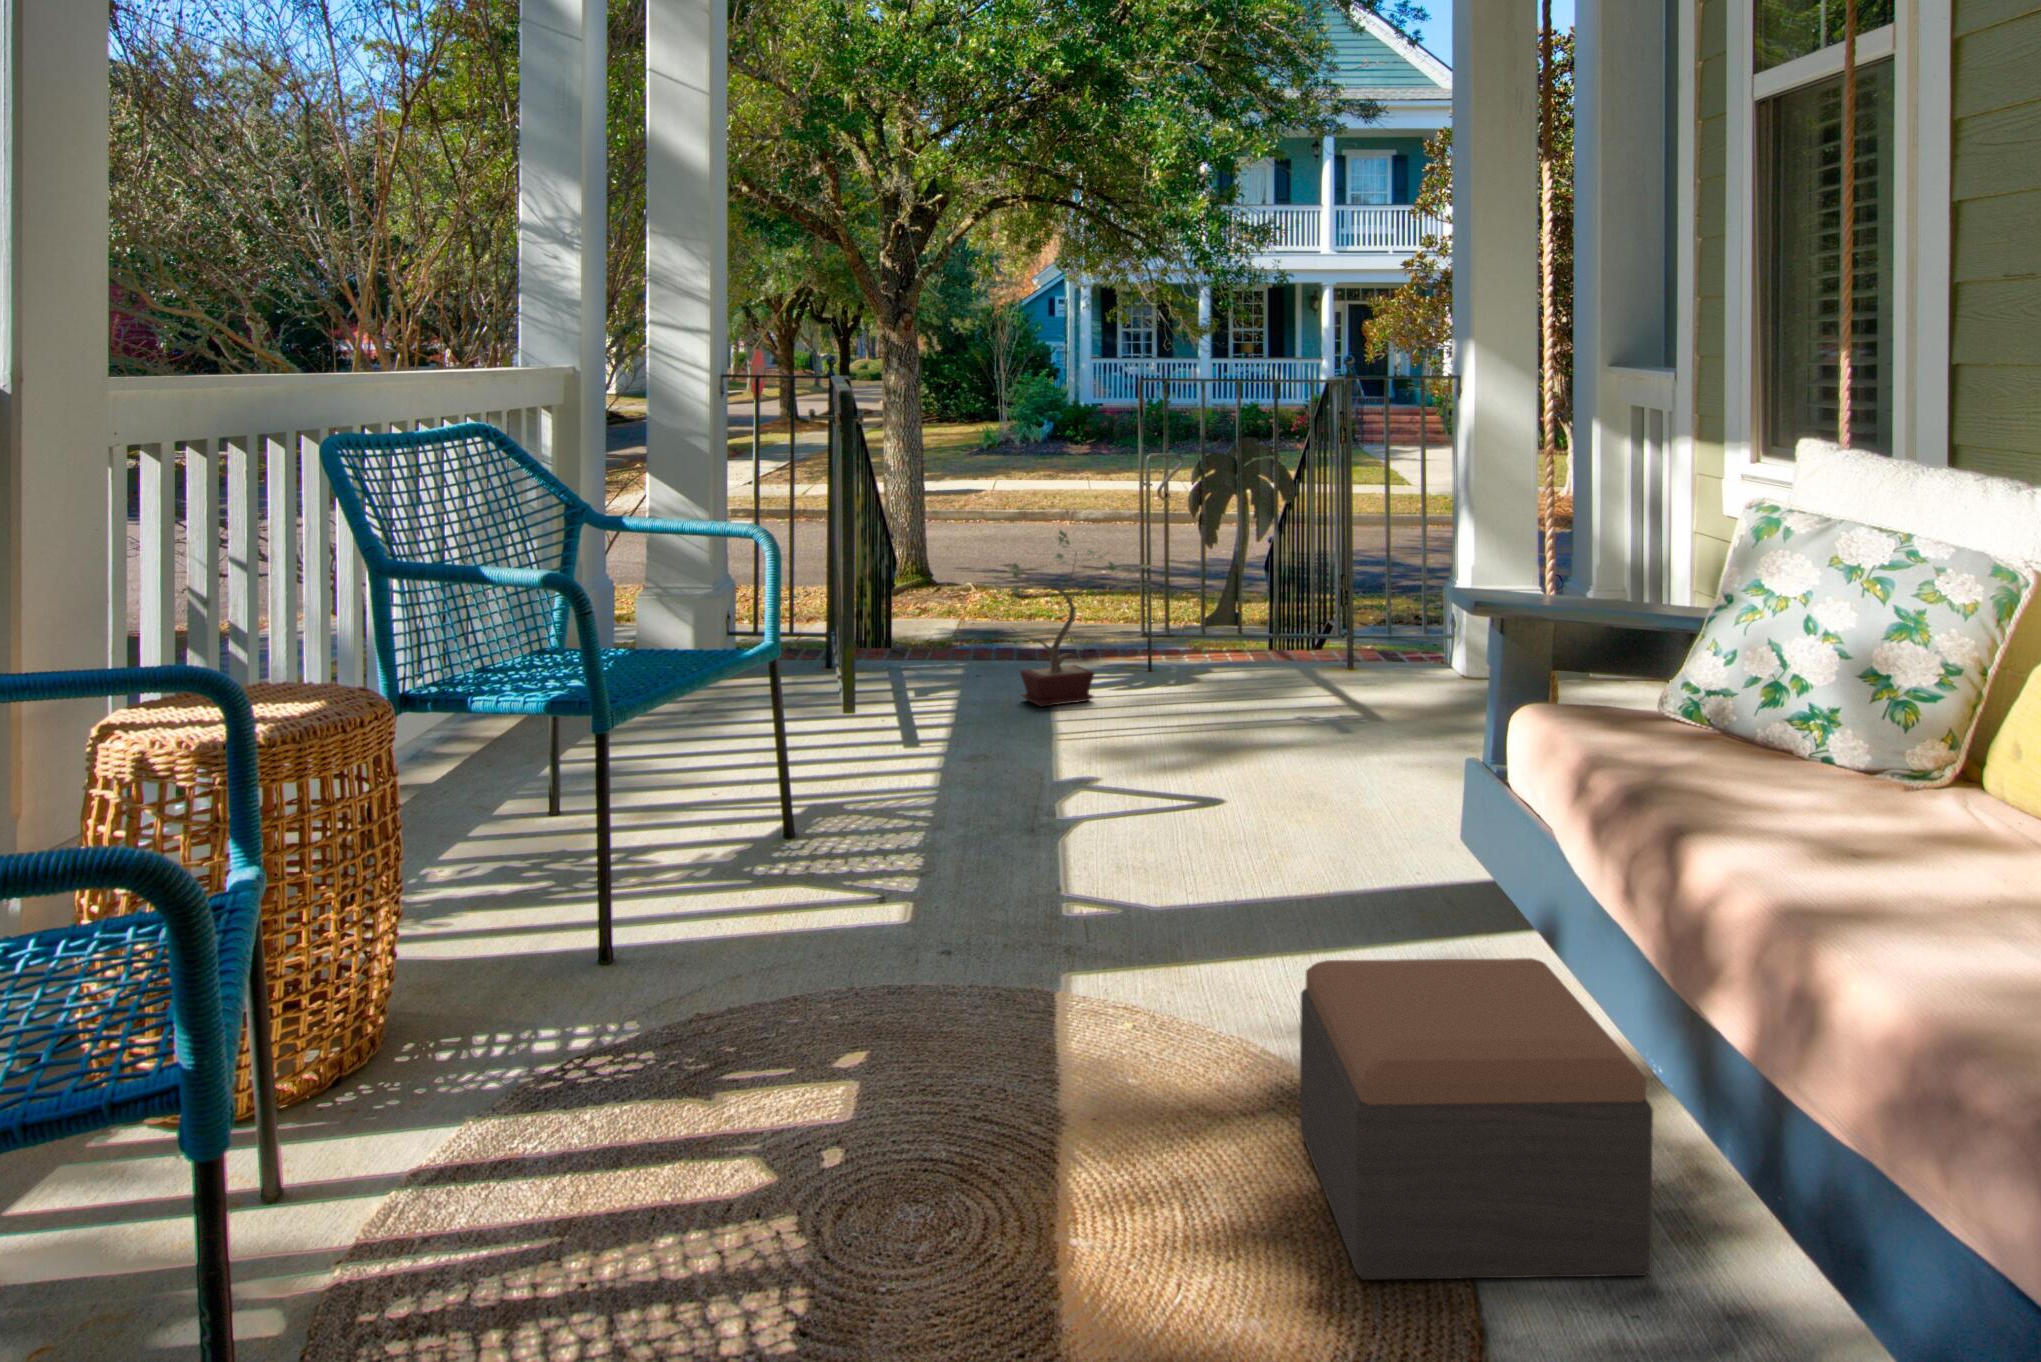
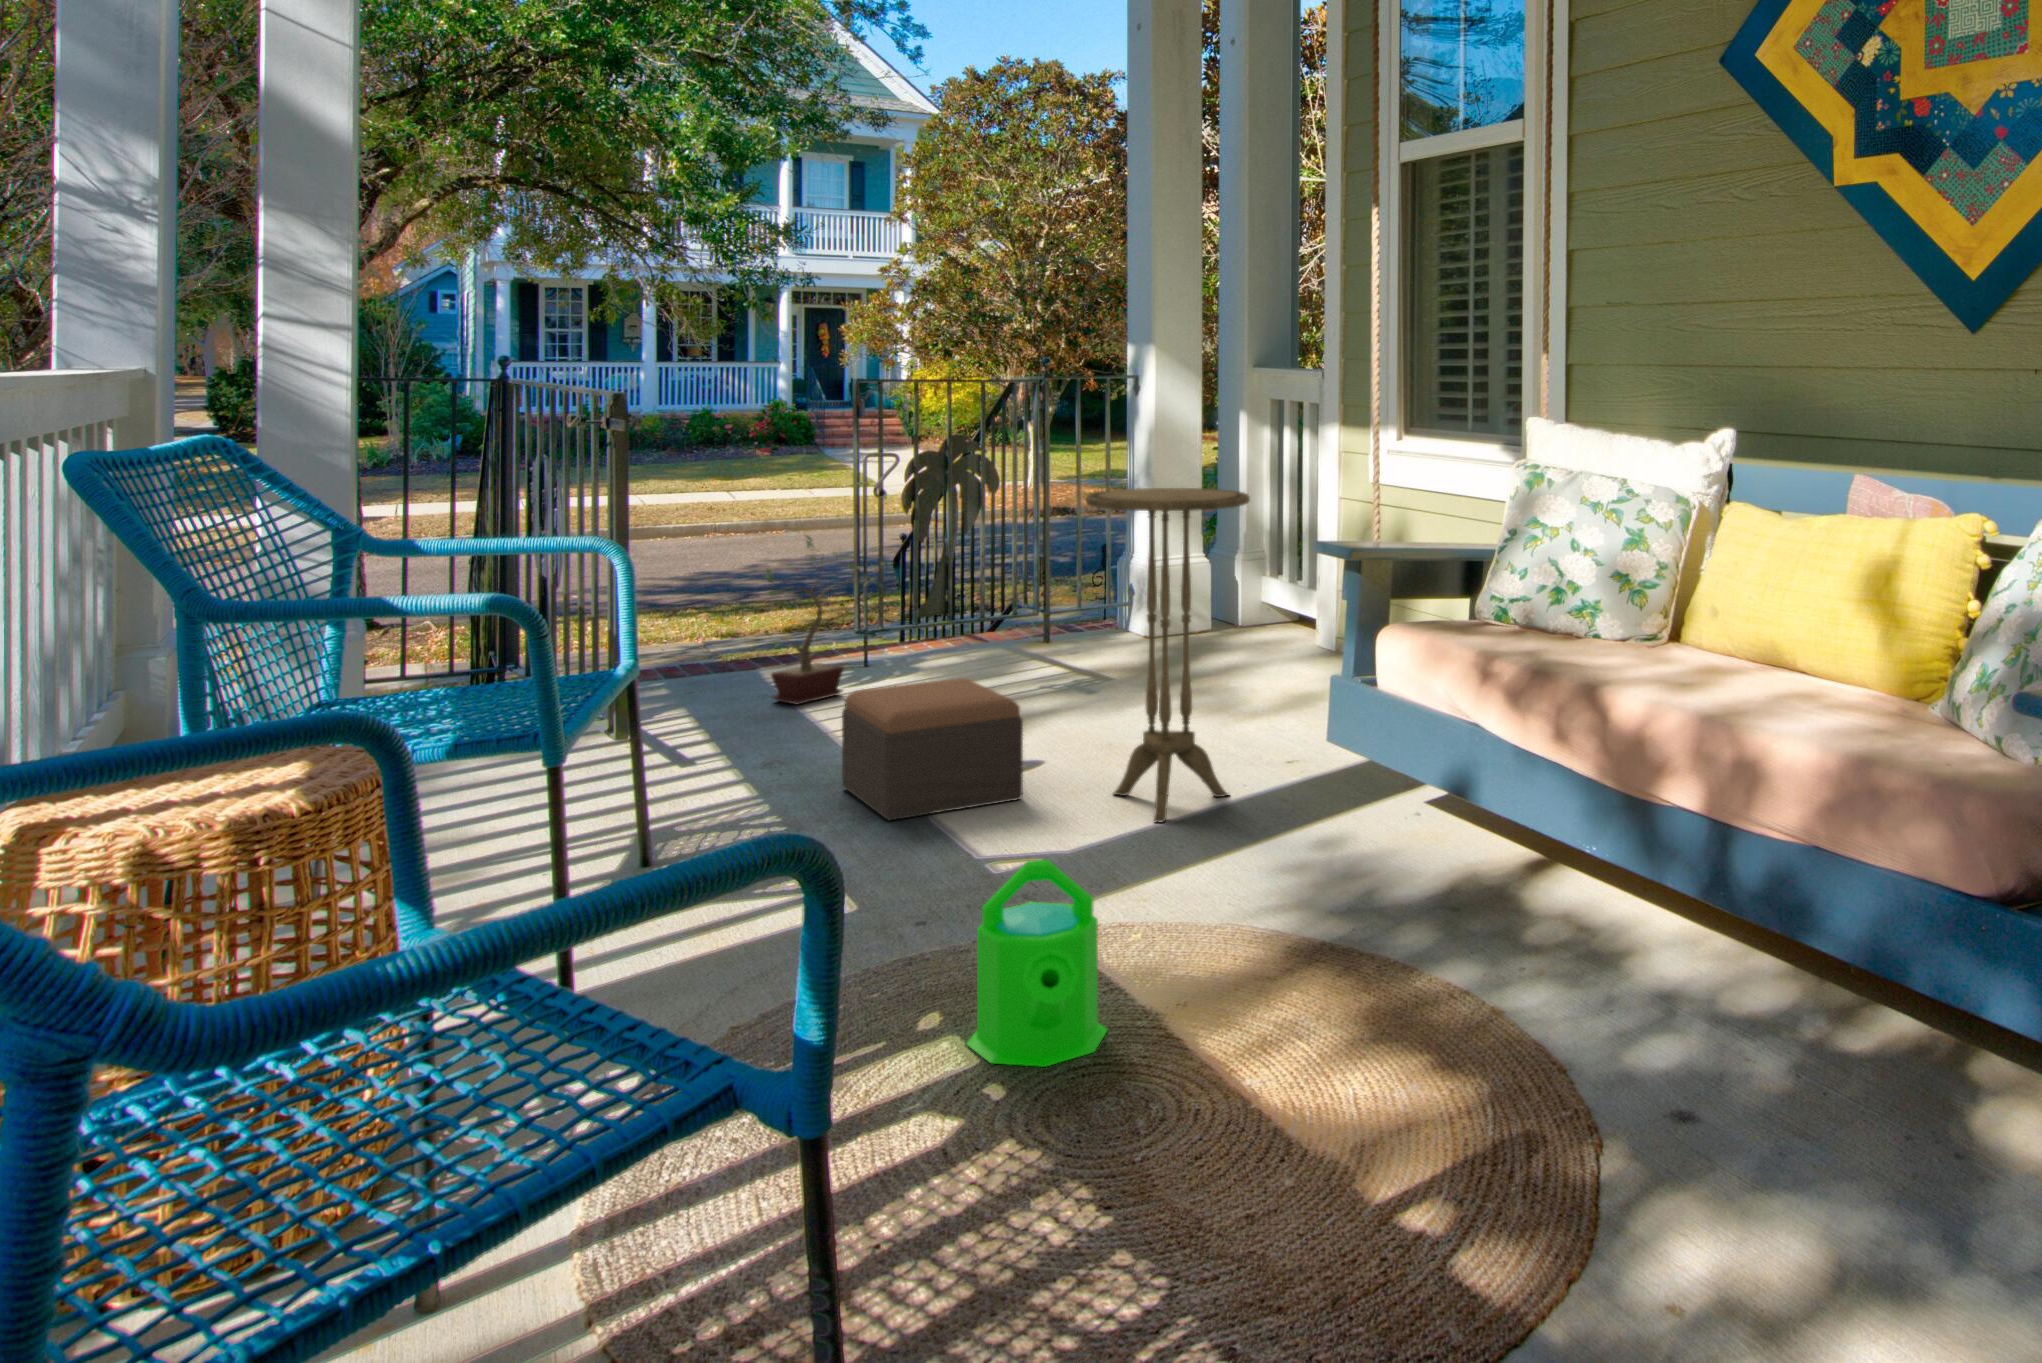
side table: none [1192,503,1397,918] -> present [1085,488,1250,822]
footstool: present [1300,958,1653,1280] -> present [842,678,1023,820]
watering can: none [718,971,904,1243] -> present [967,859,1107,1067]

